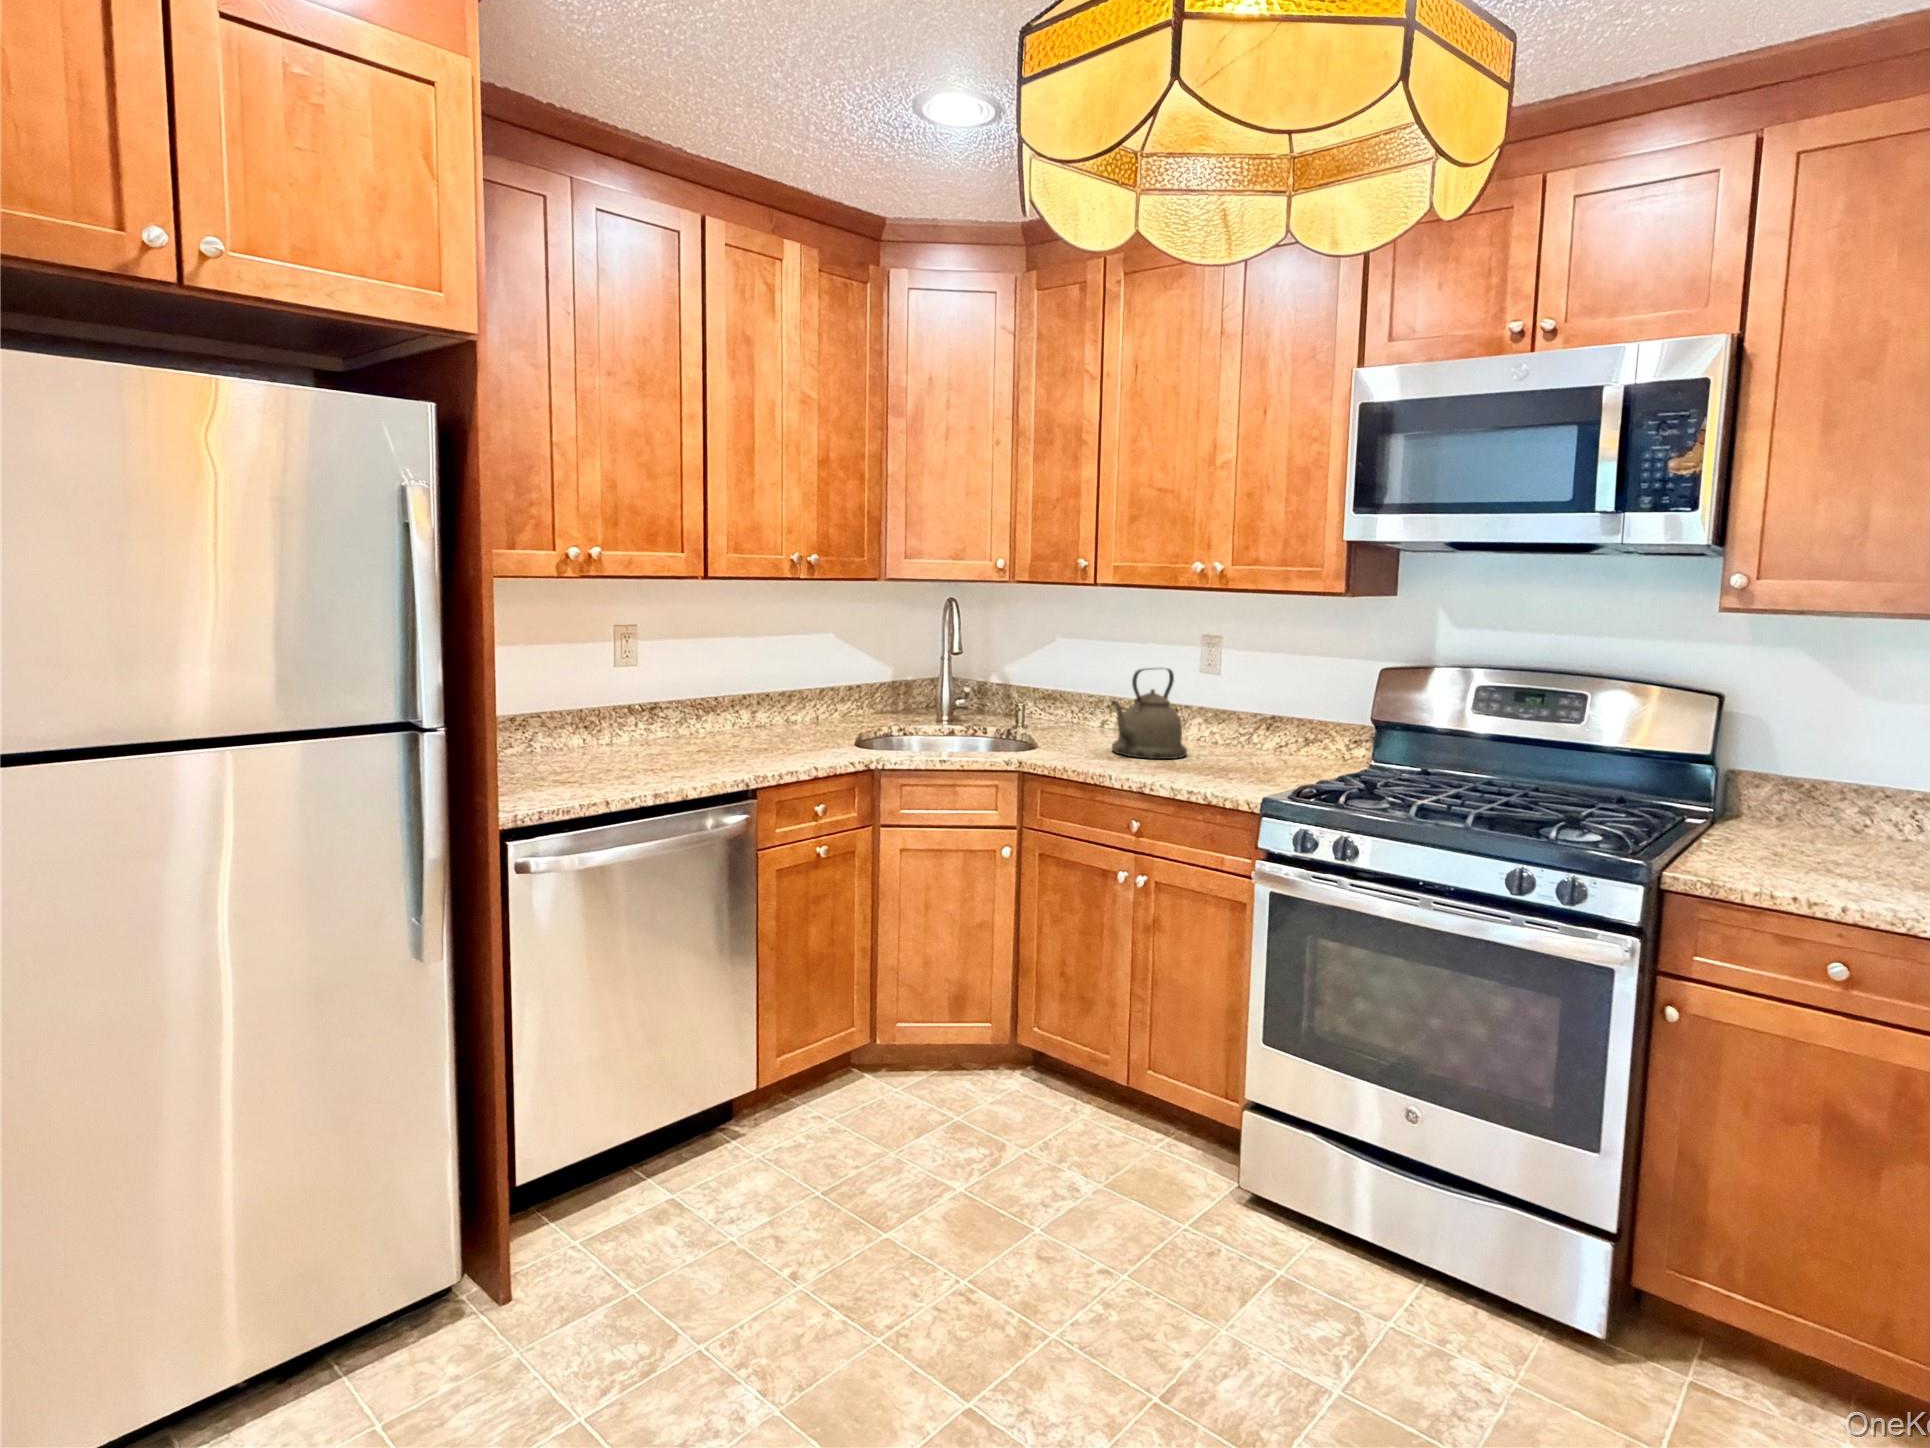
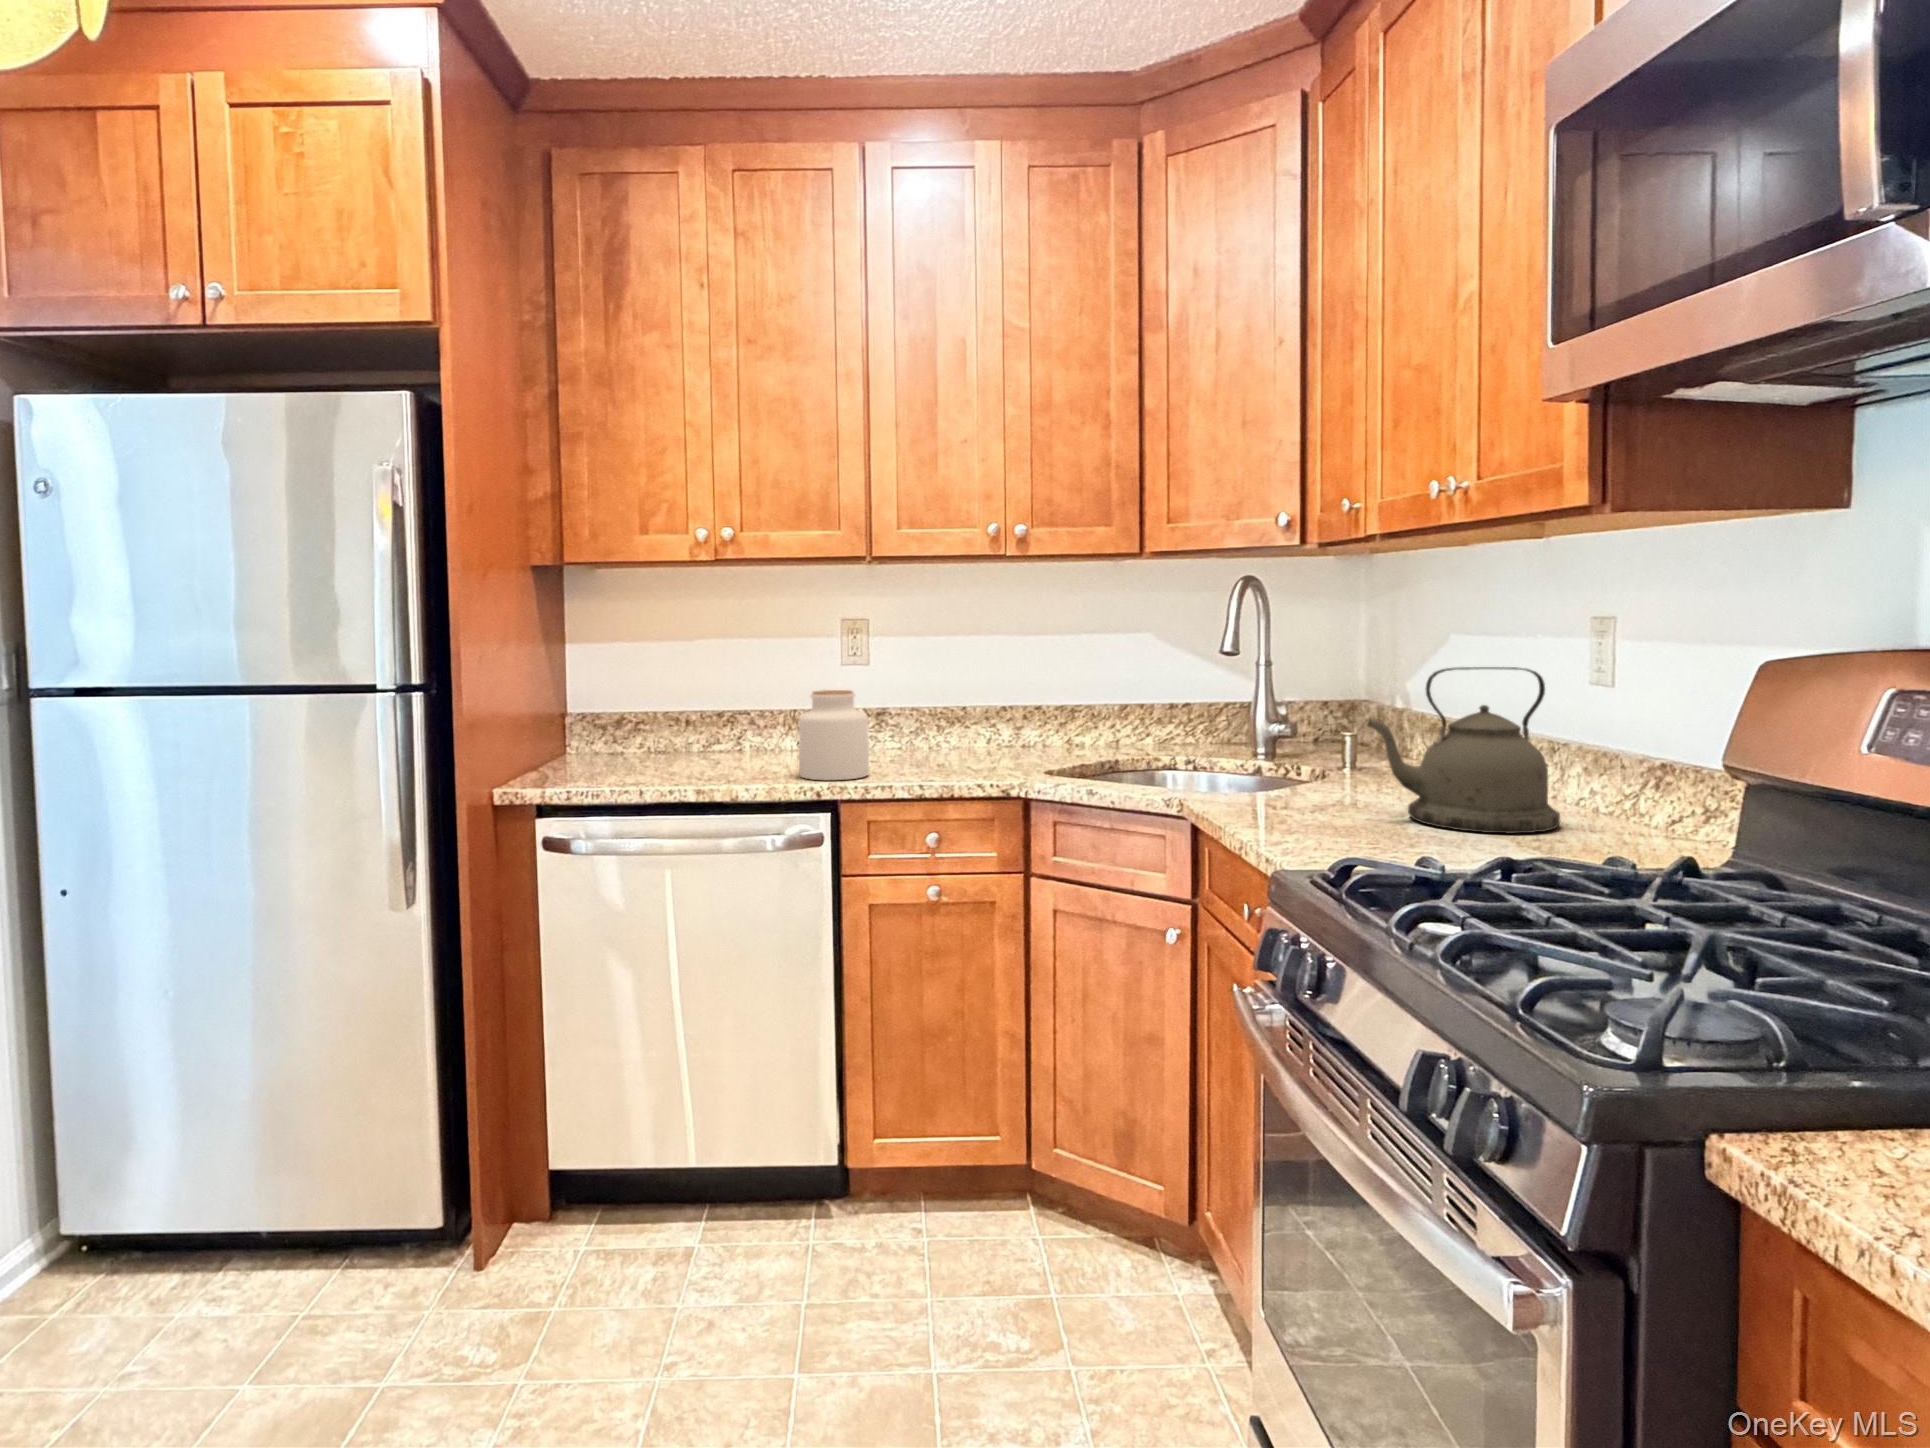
jar: none [685,692,749,773] -> present [798,690,869,780]

